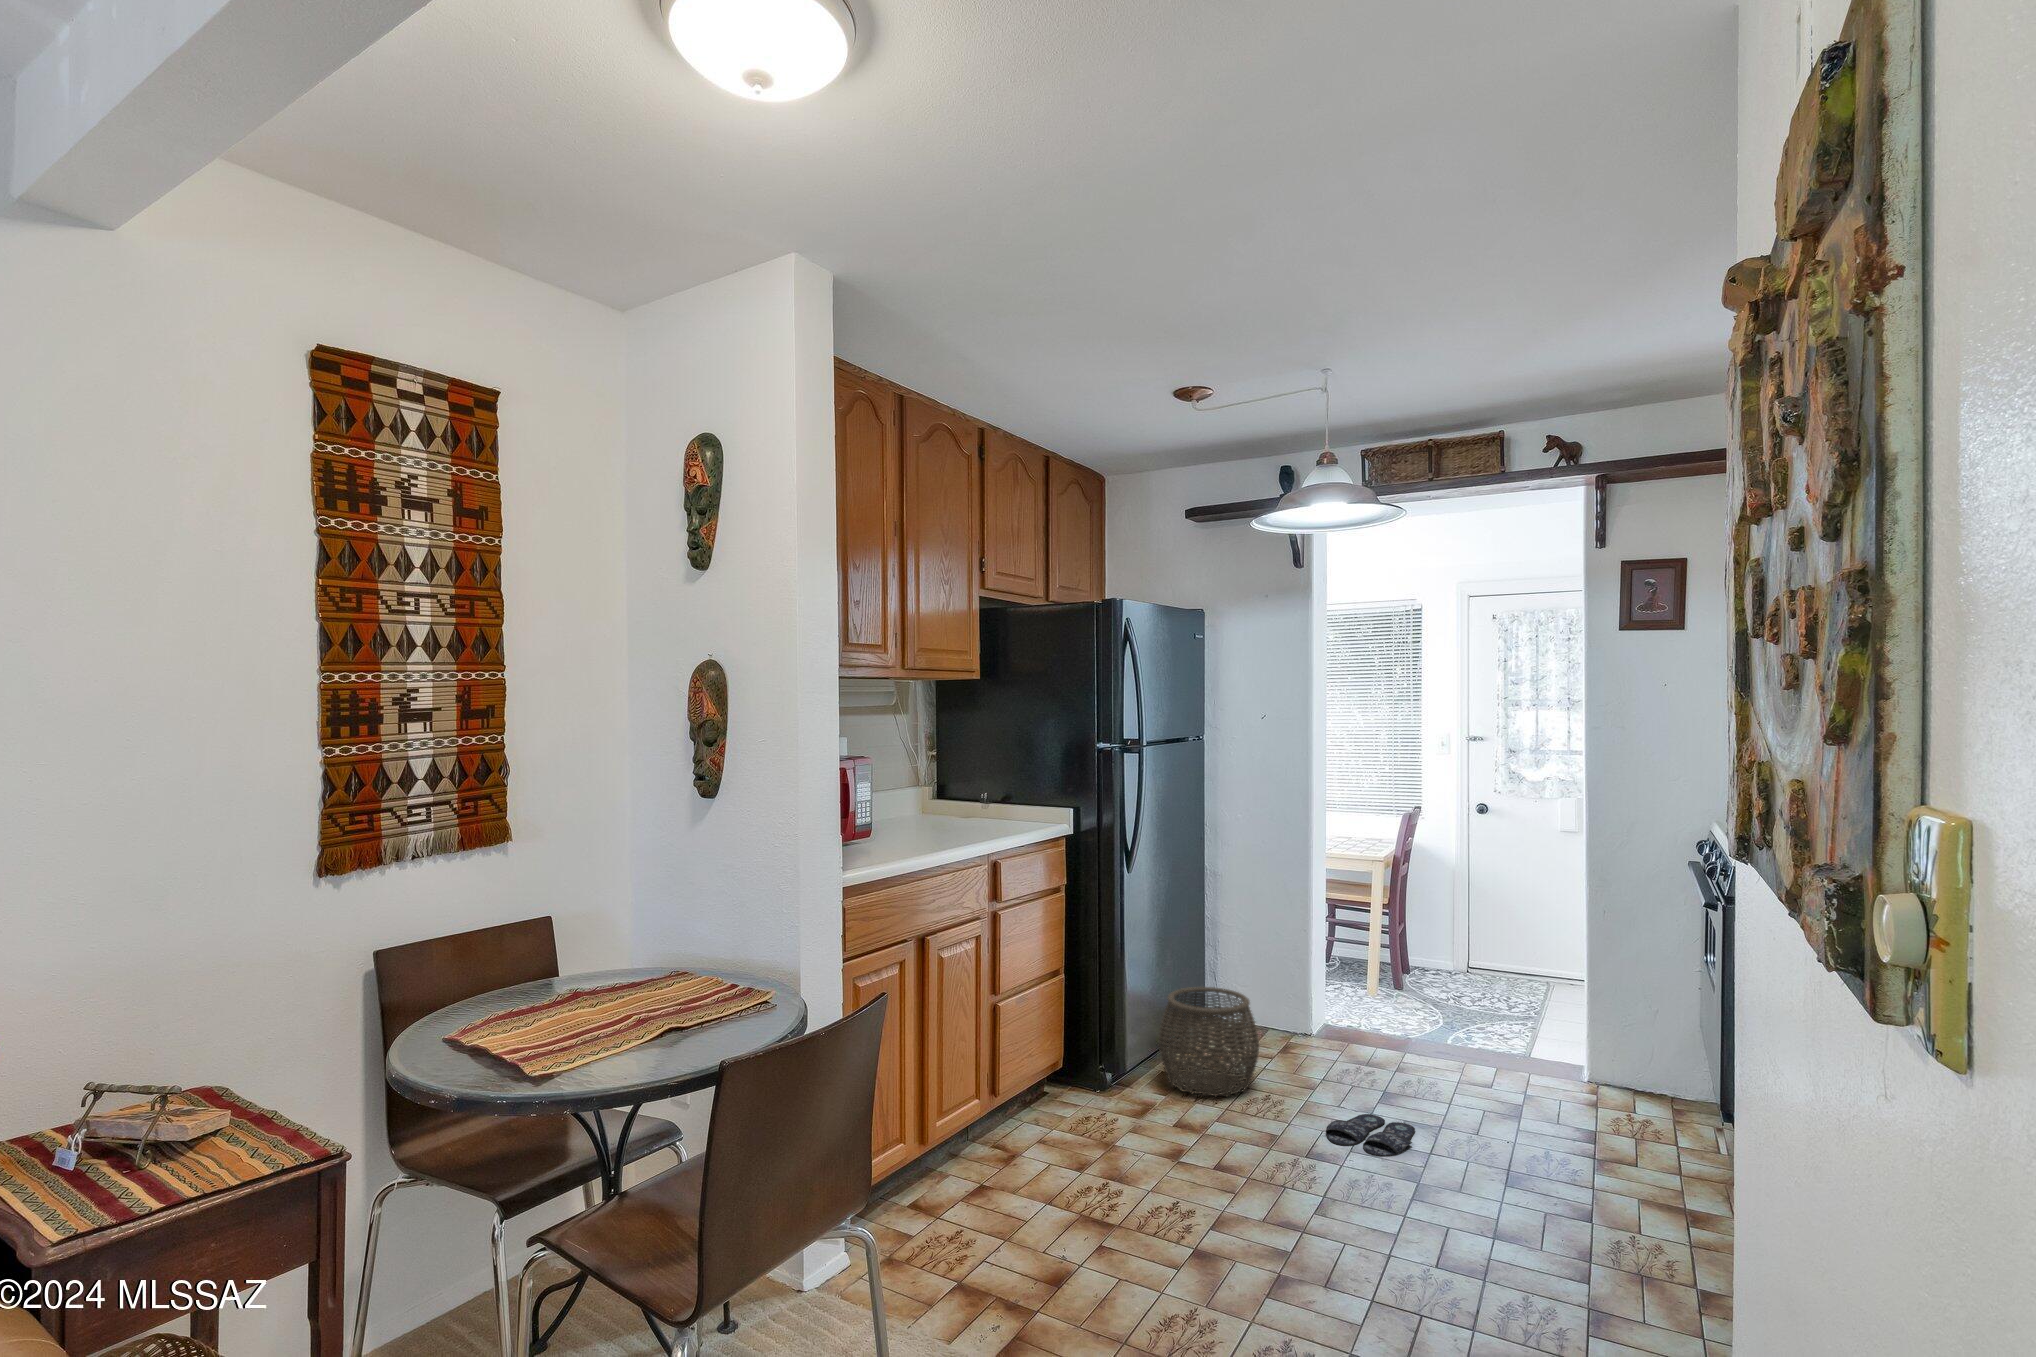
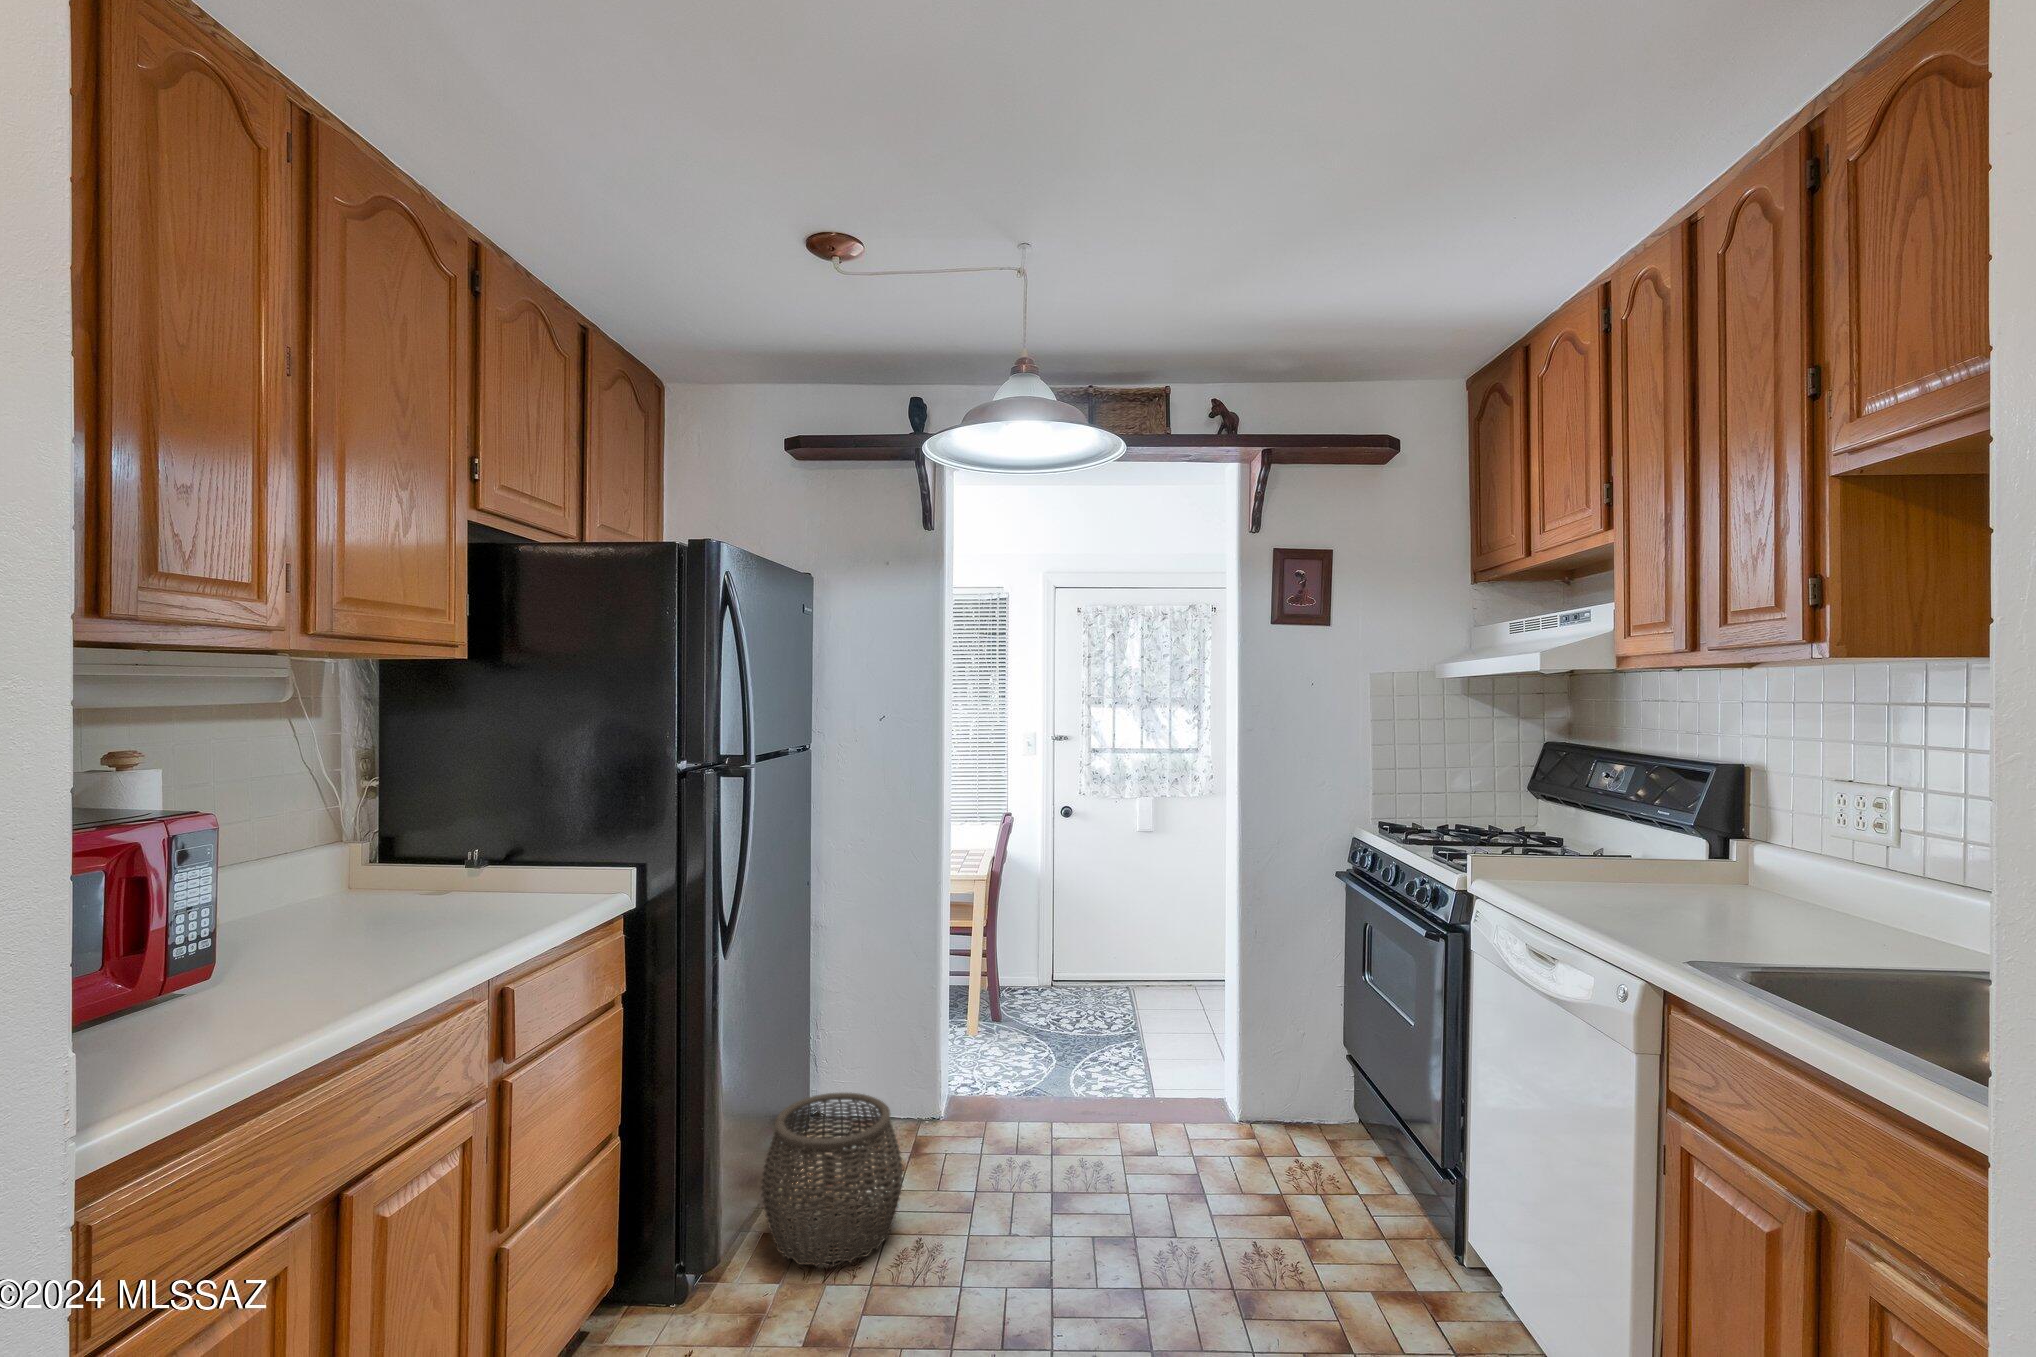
slippers: present [1326,1114,1415,1157] -> none [1015,1239,1125,1320]

